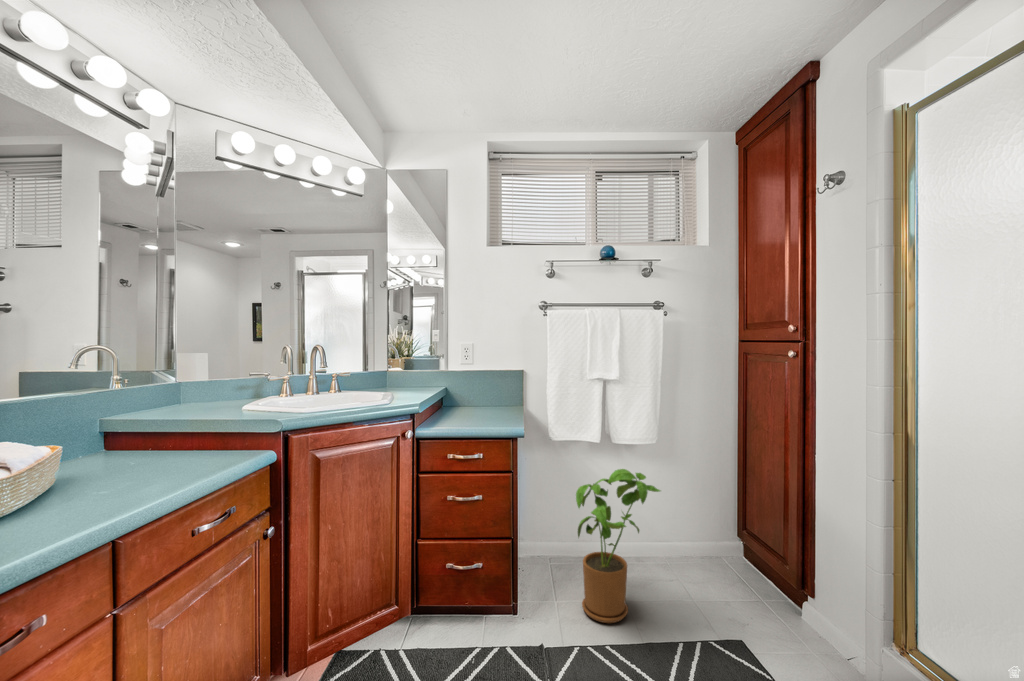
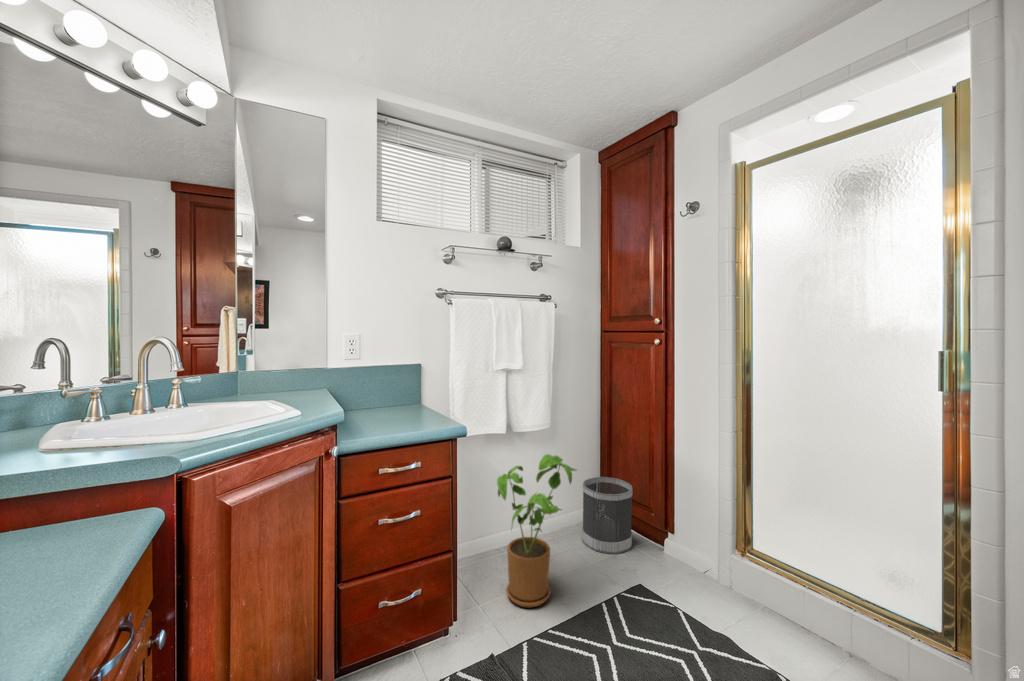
wastebasket: none [700,511,765,605] -> present [582,477,633,554]

